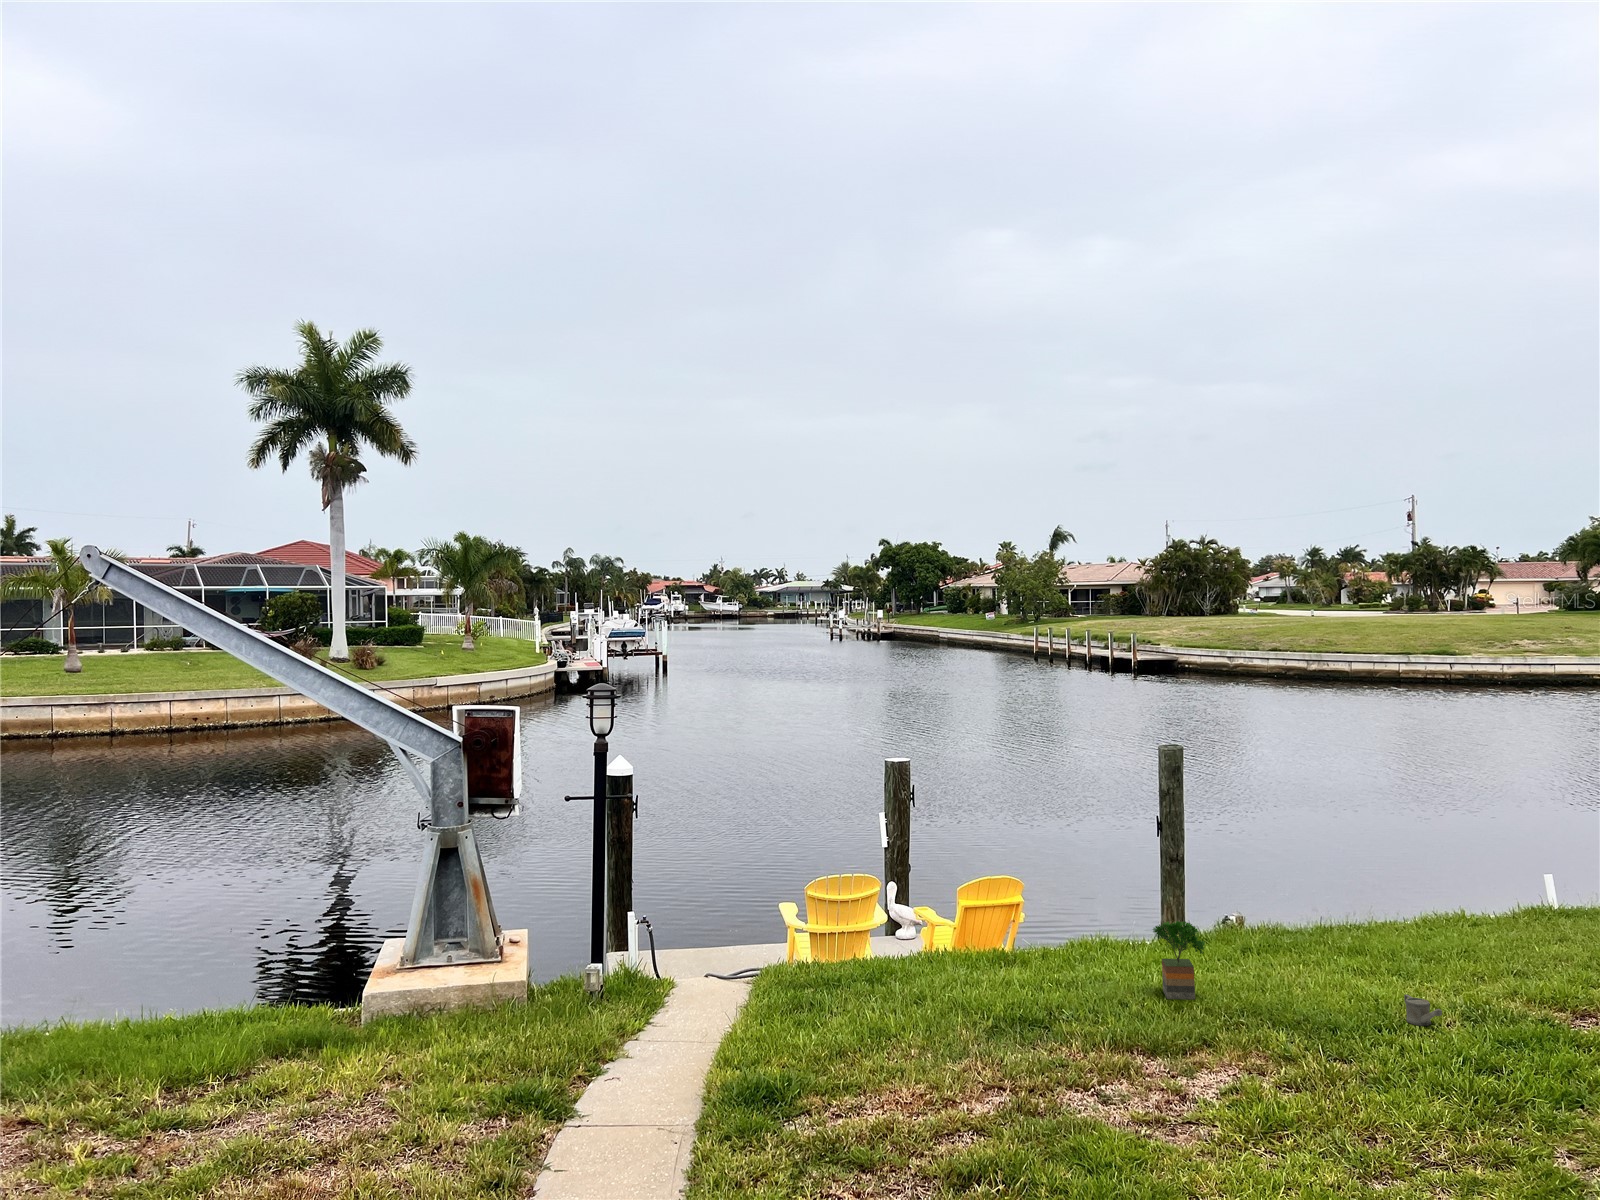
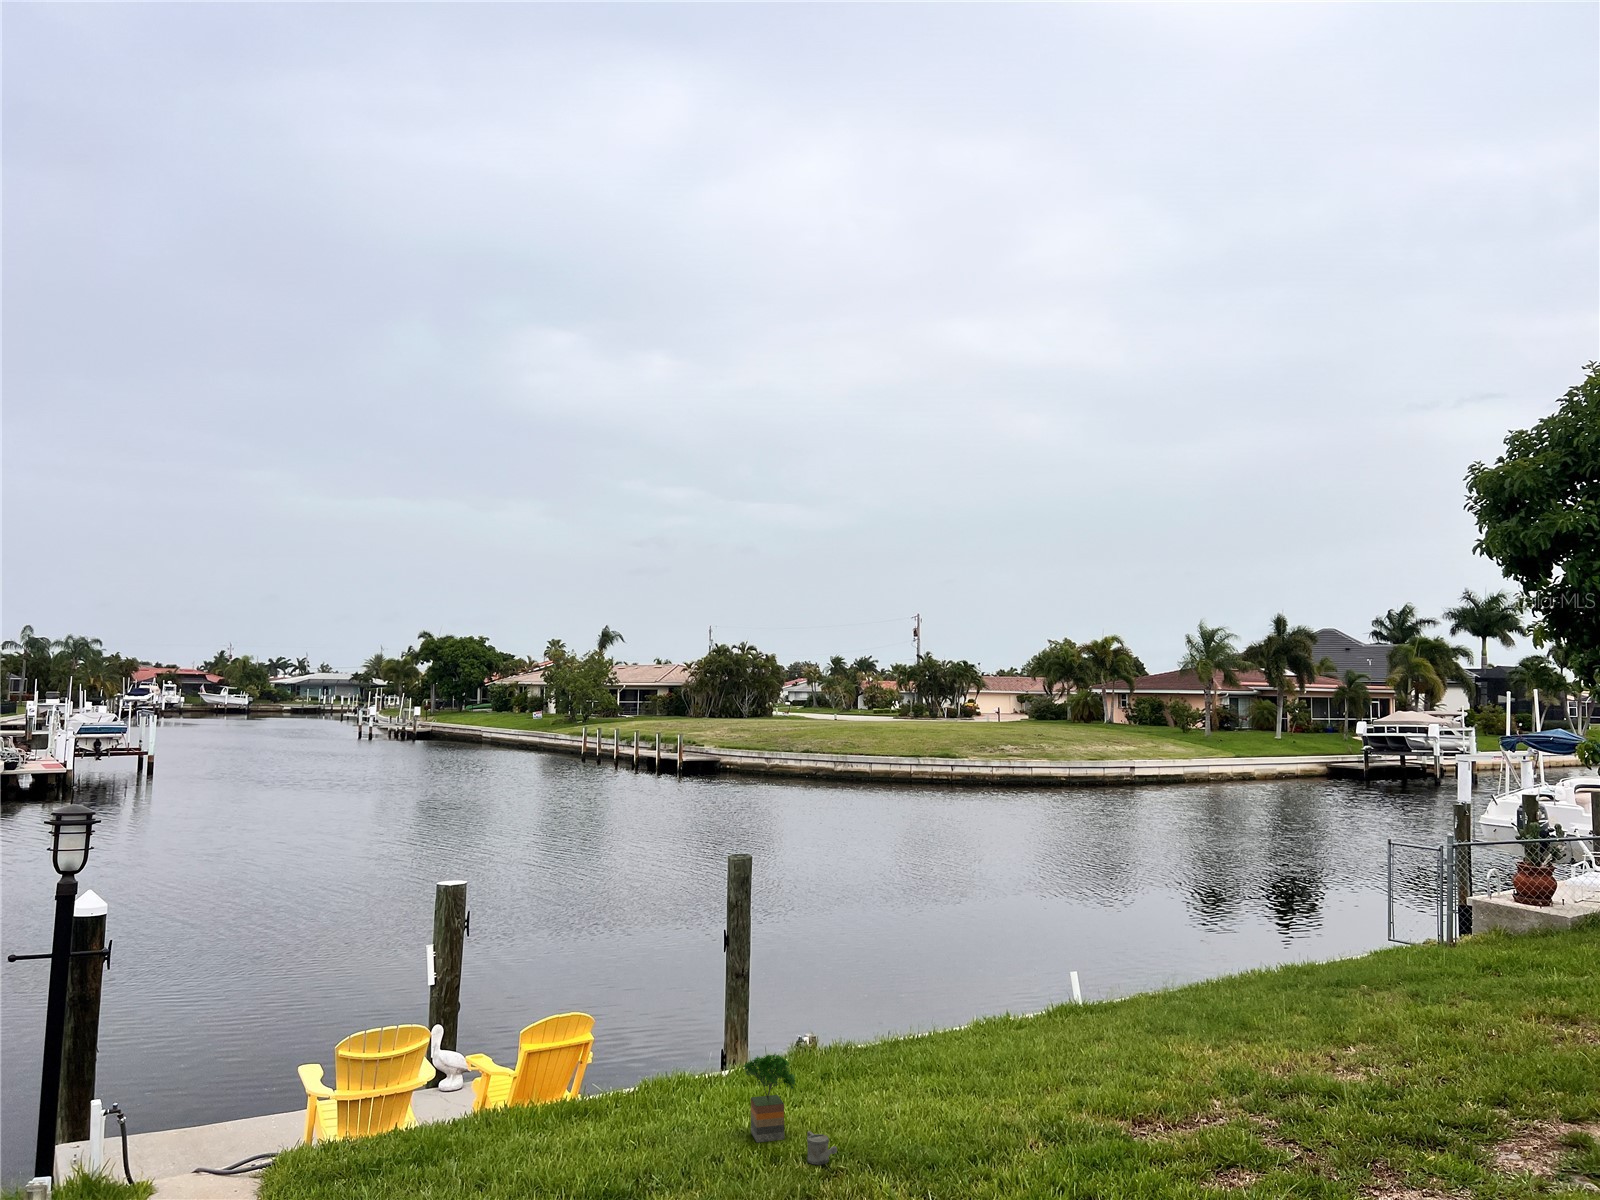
watering can: present [1404,994,1442,1026] -> present [807,1131,837,1165]

